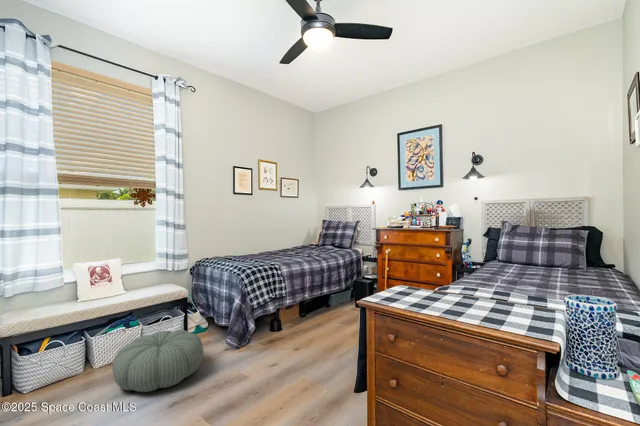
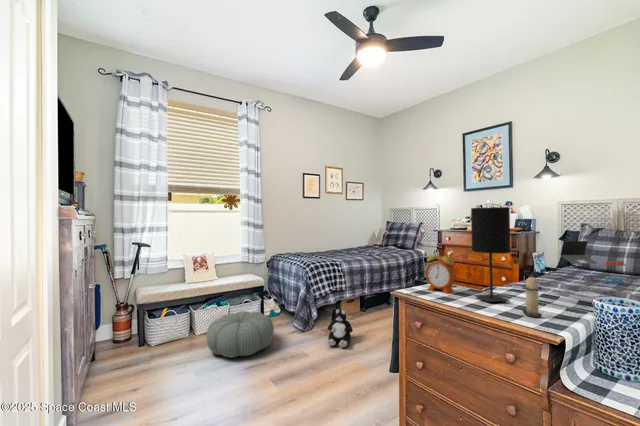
table lamp: none [440,206,478,307] -> present [471,207,510,303]
laptop: none [492,237,545,276] -> present [560,241,625,283]
alarm clock: none [390,251,422,298] -> present [425,255,456,293]
candle: none [495,275,520,321] -> present [522,275,542,317]
plush toy: none [267,318,296,361] -> present [327,309,353,347]

